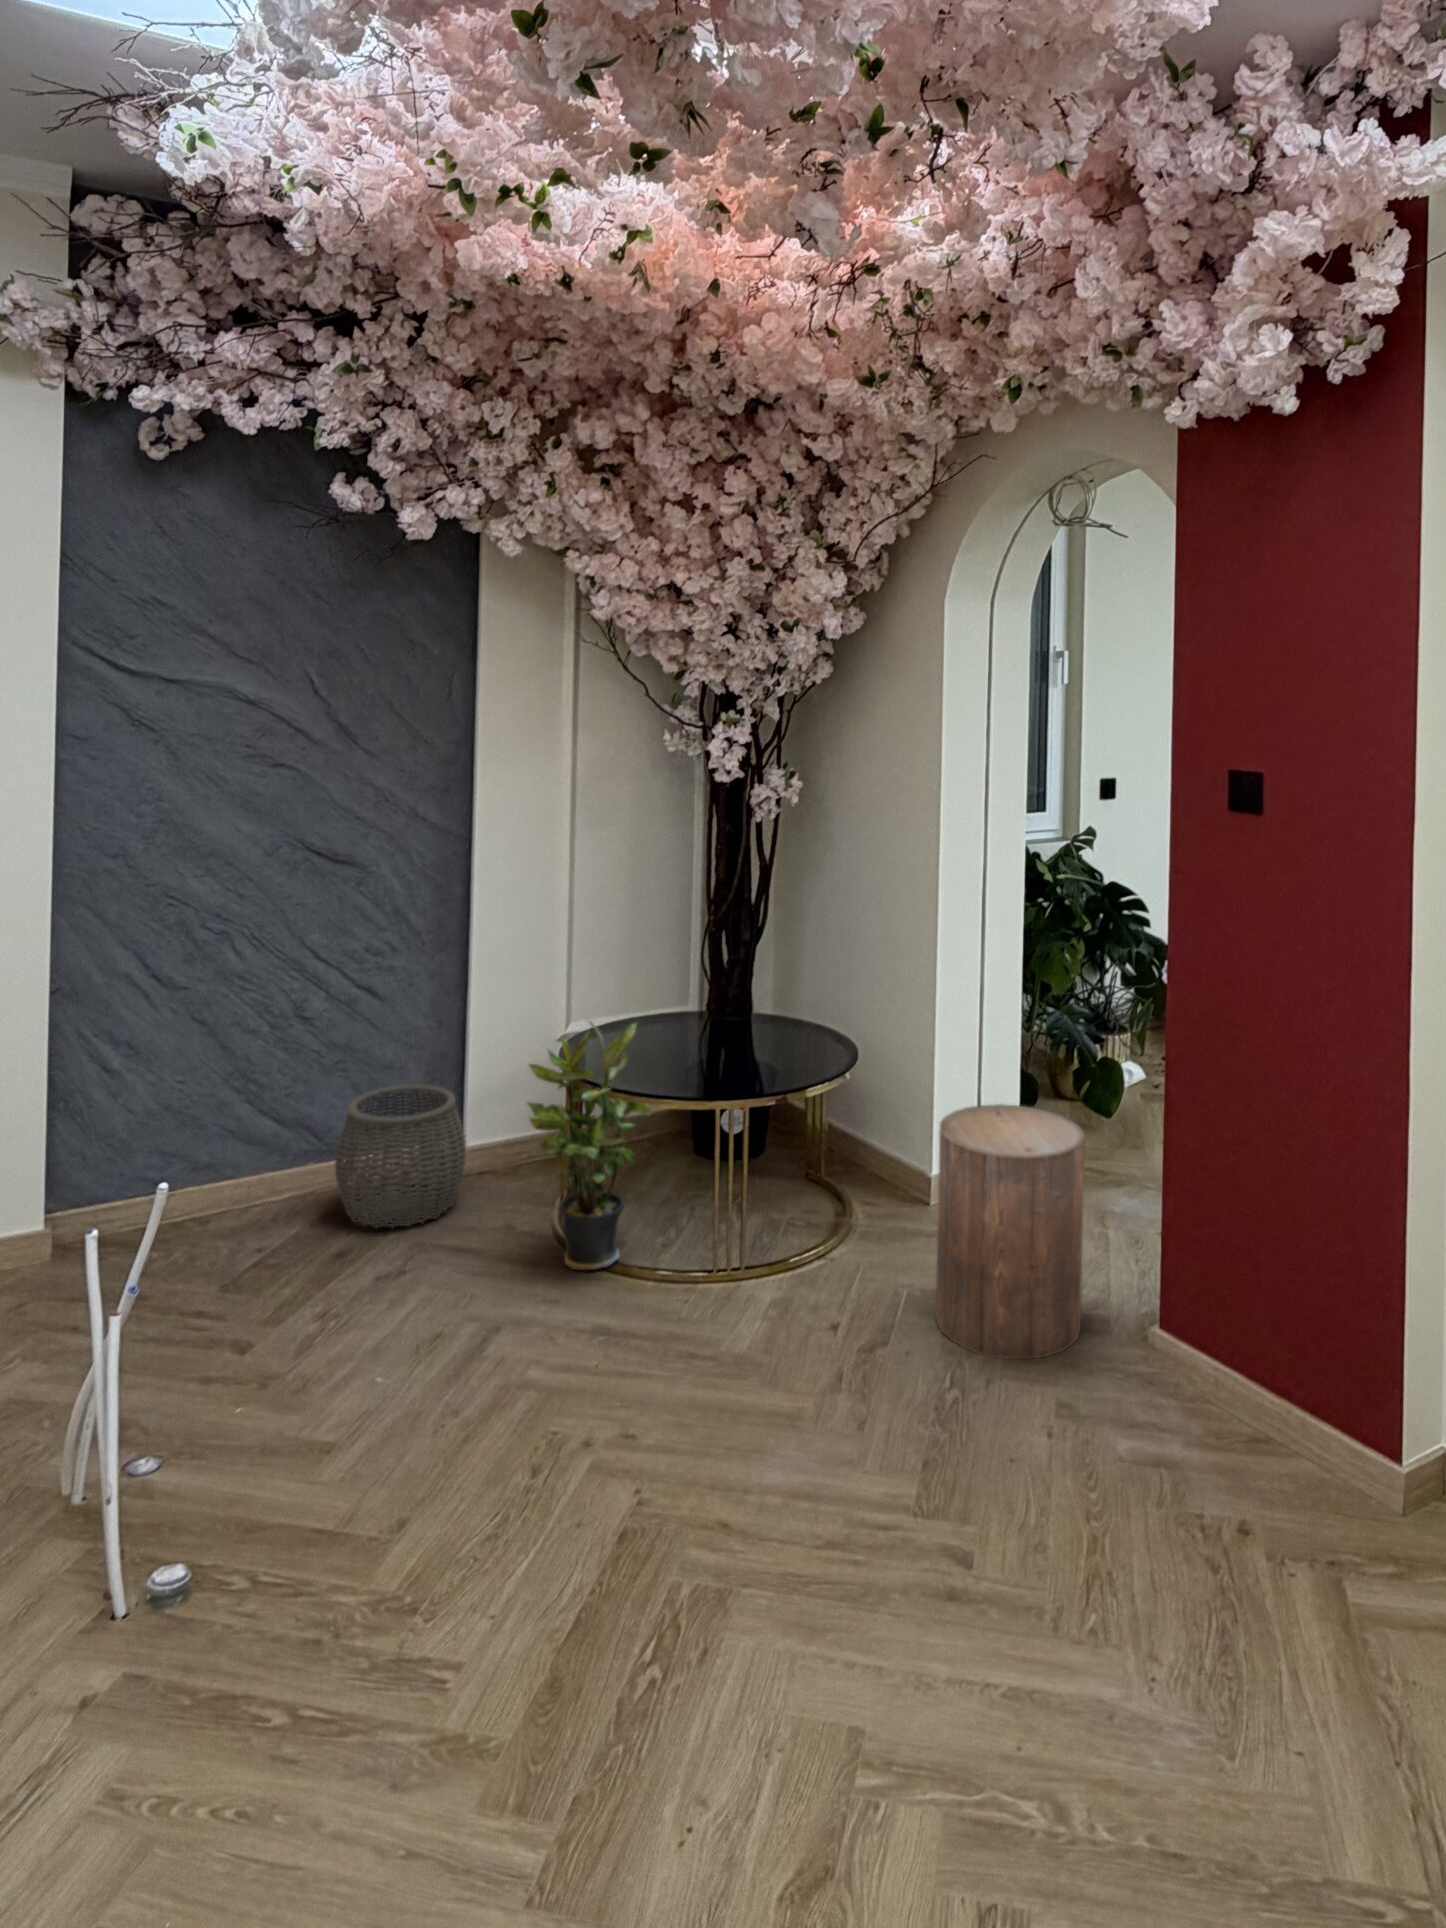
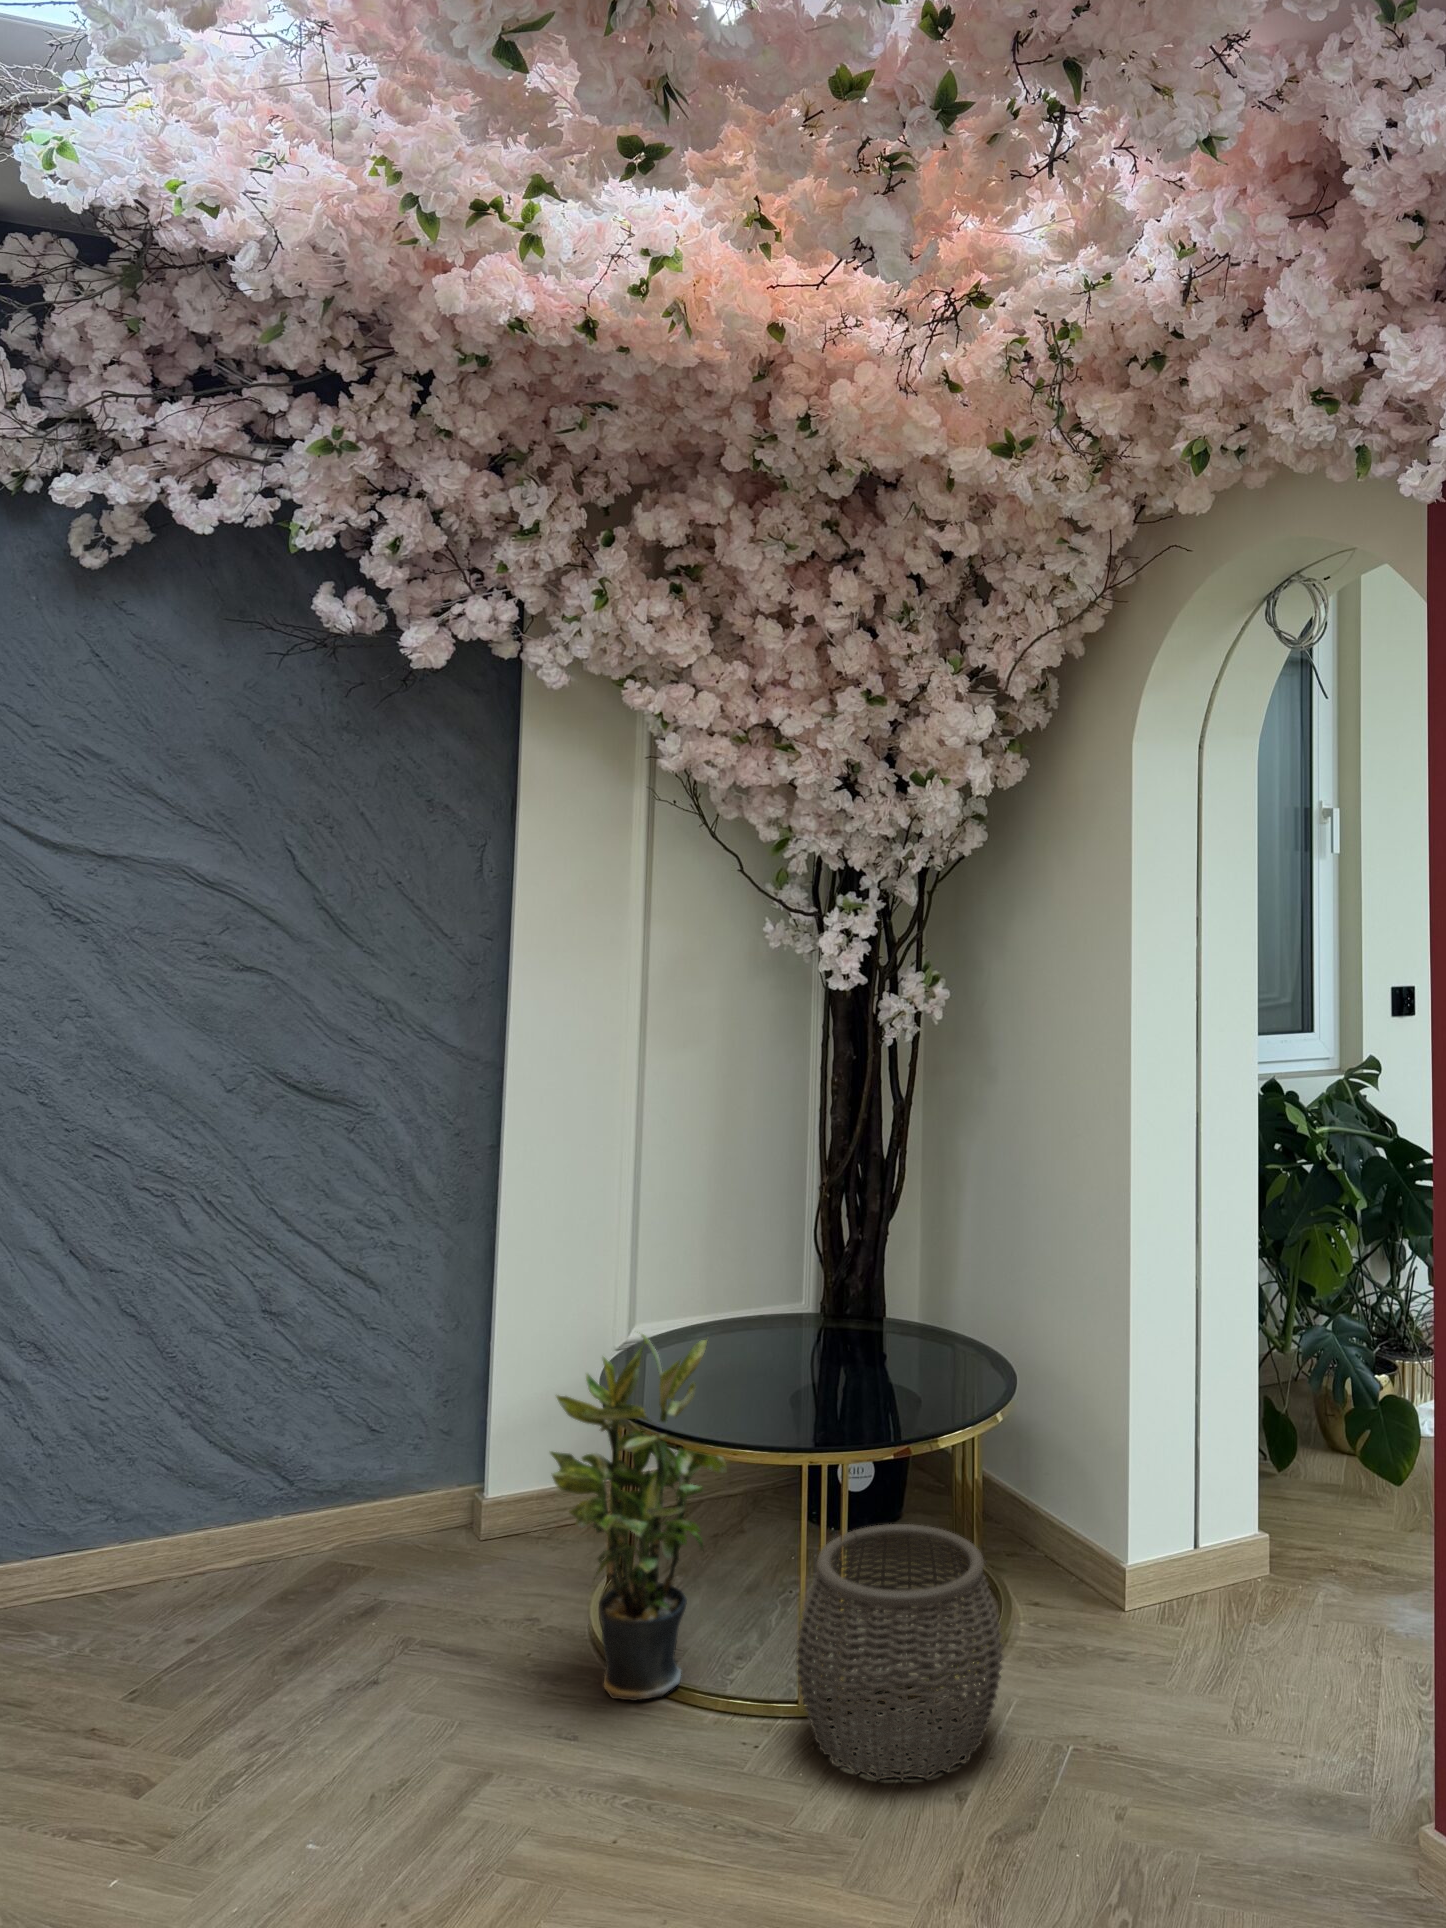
woven basket: present [334,1085,466,1228] -> present [796,1524,1003,1781]
stool: present [936,1104,1085,1359] -> none [1123,1471,1338,1868]

